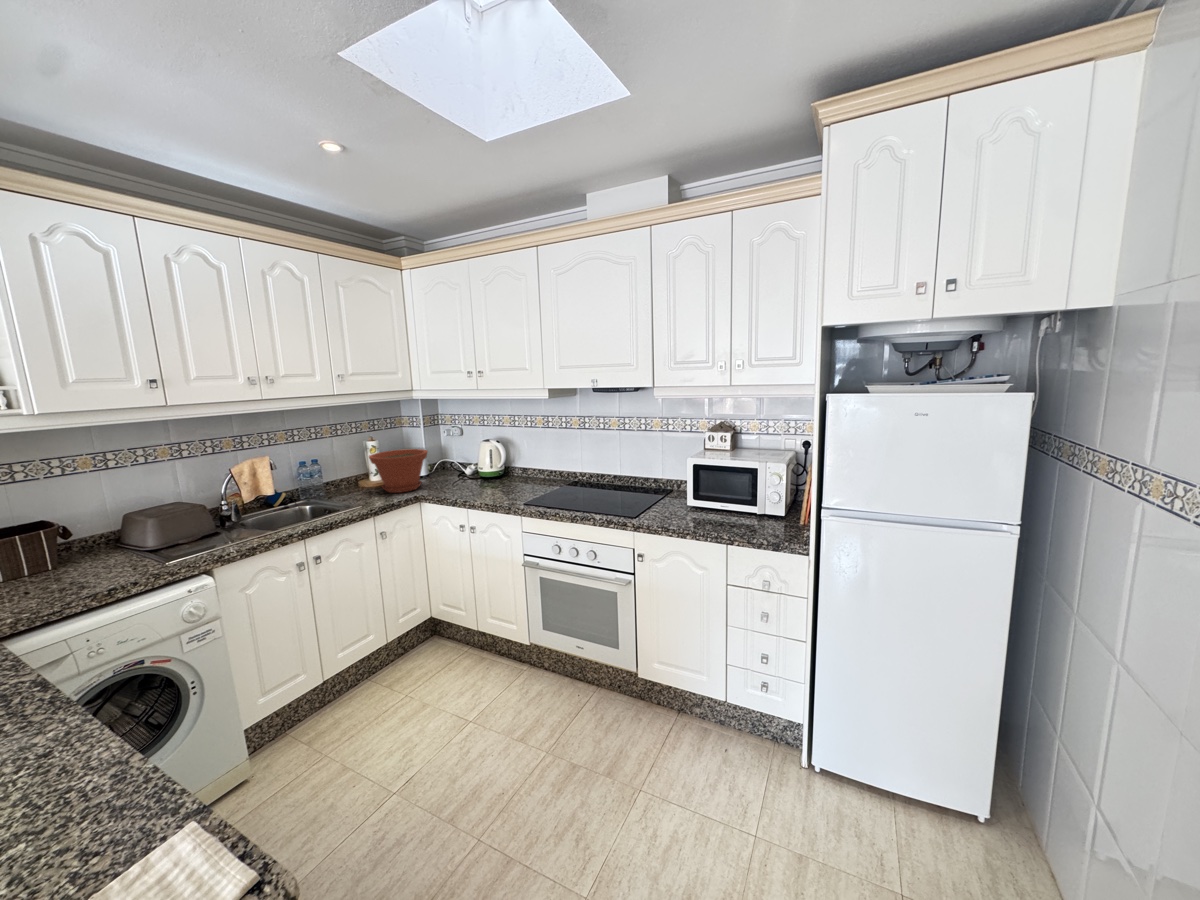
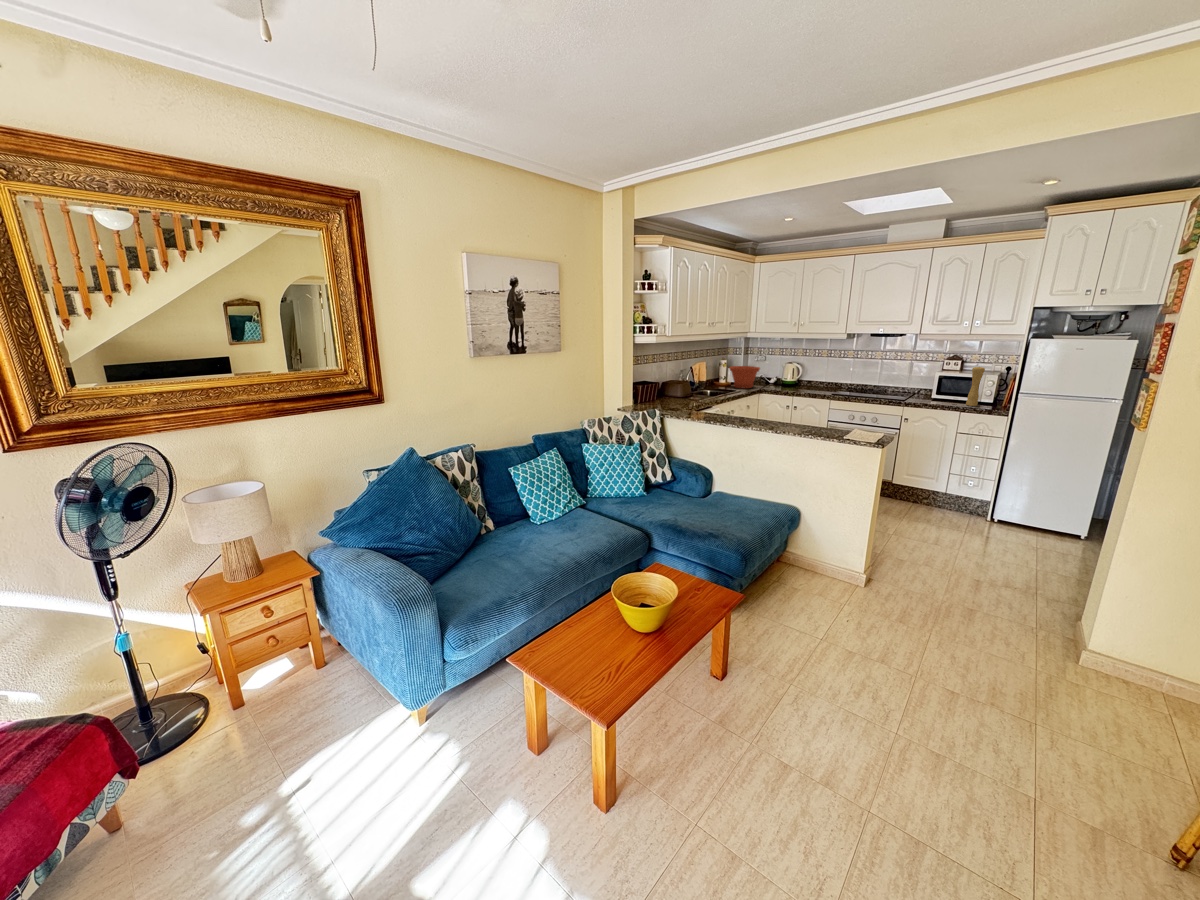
pepper mill: none [736,448,758,528] -> present [966,367,985,406]

